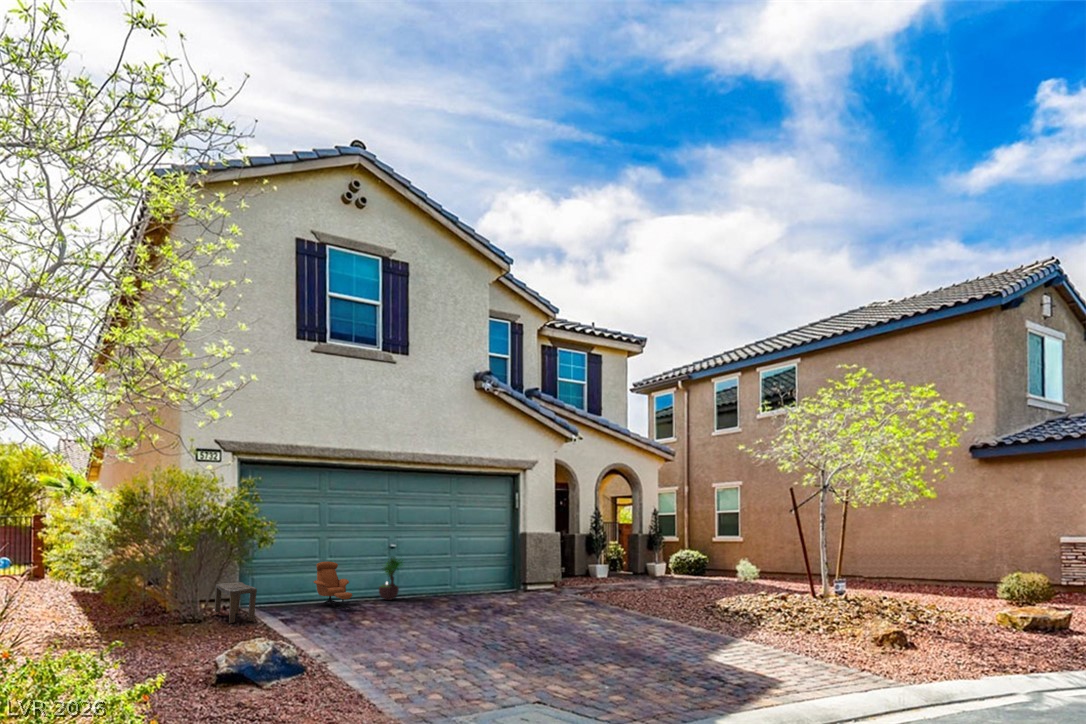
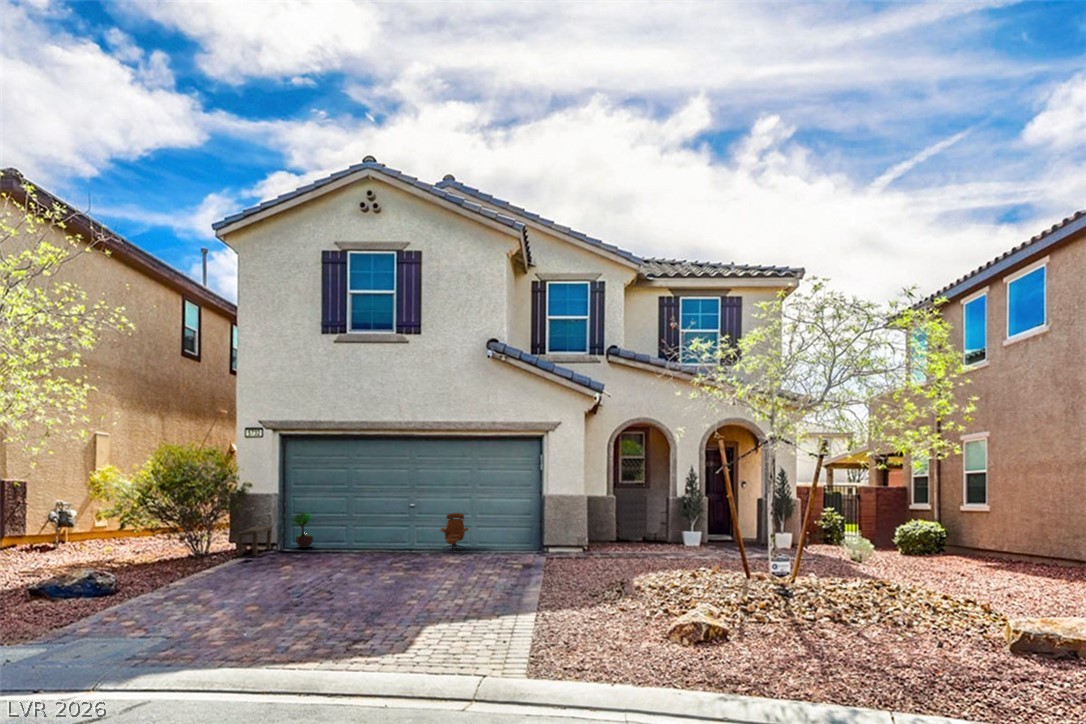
potted tree: present [379,558,403,600] -> present [293,512,313,547]
lounge chair: present [314,562,352,611] -> present [440,513,468,552]

